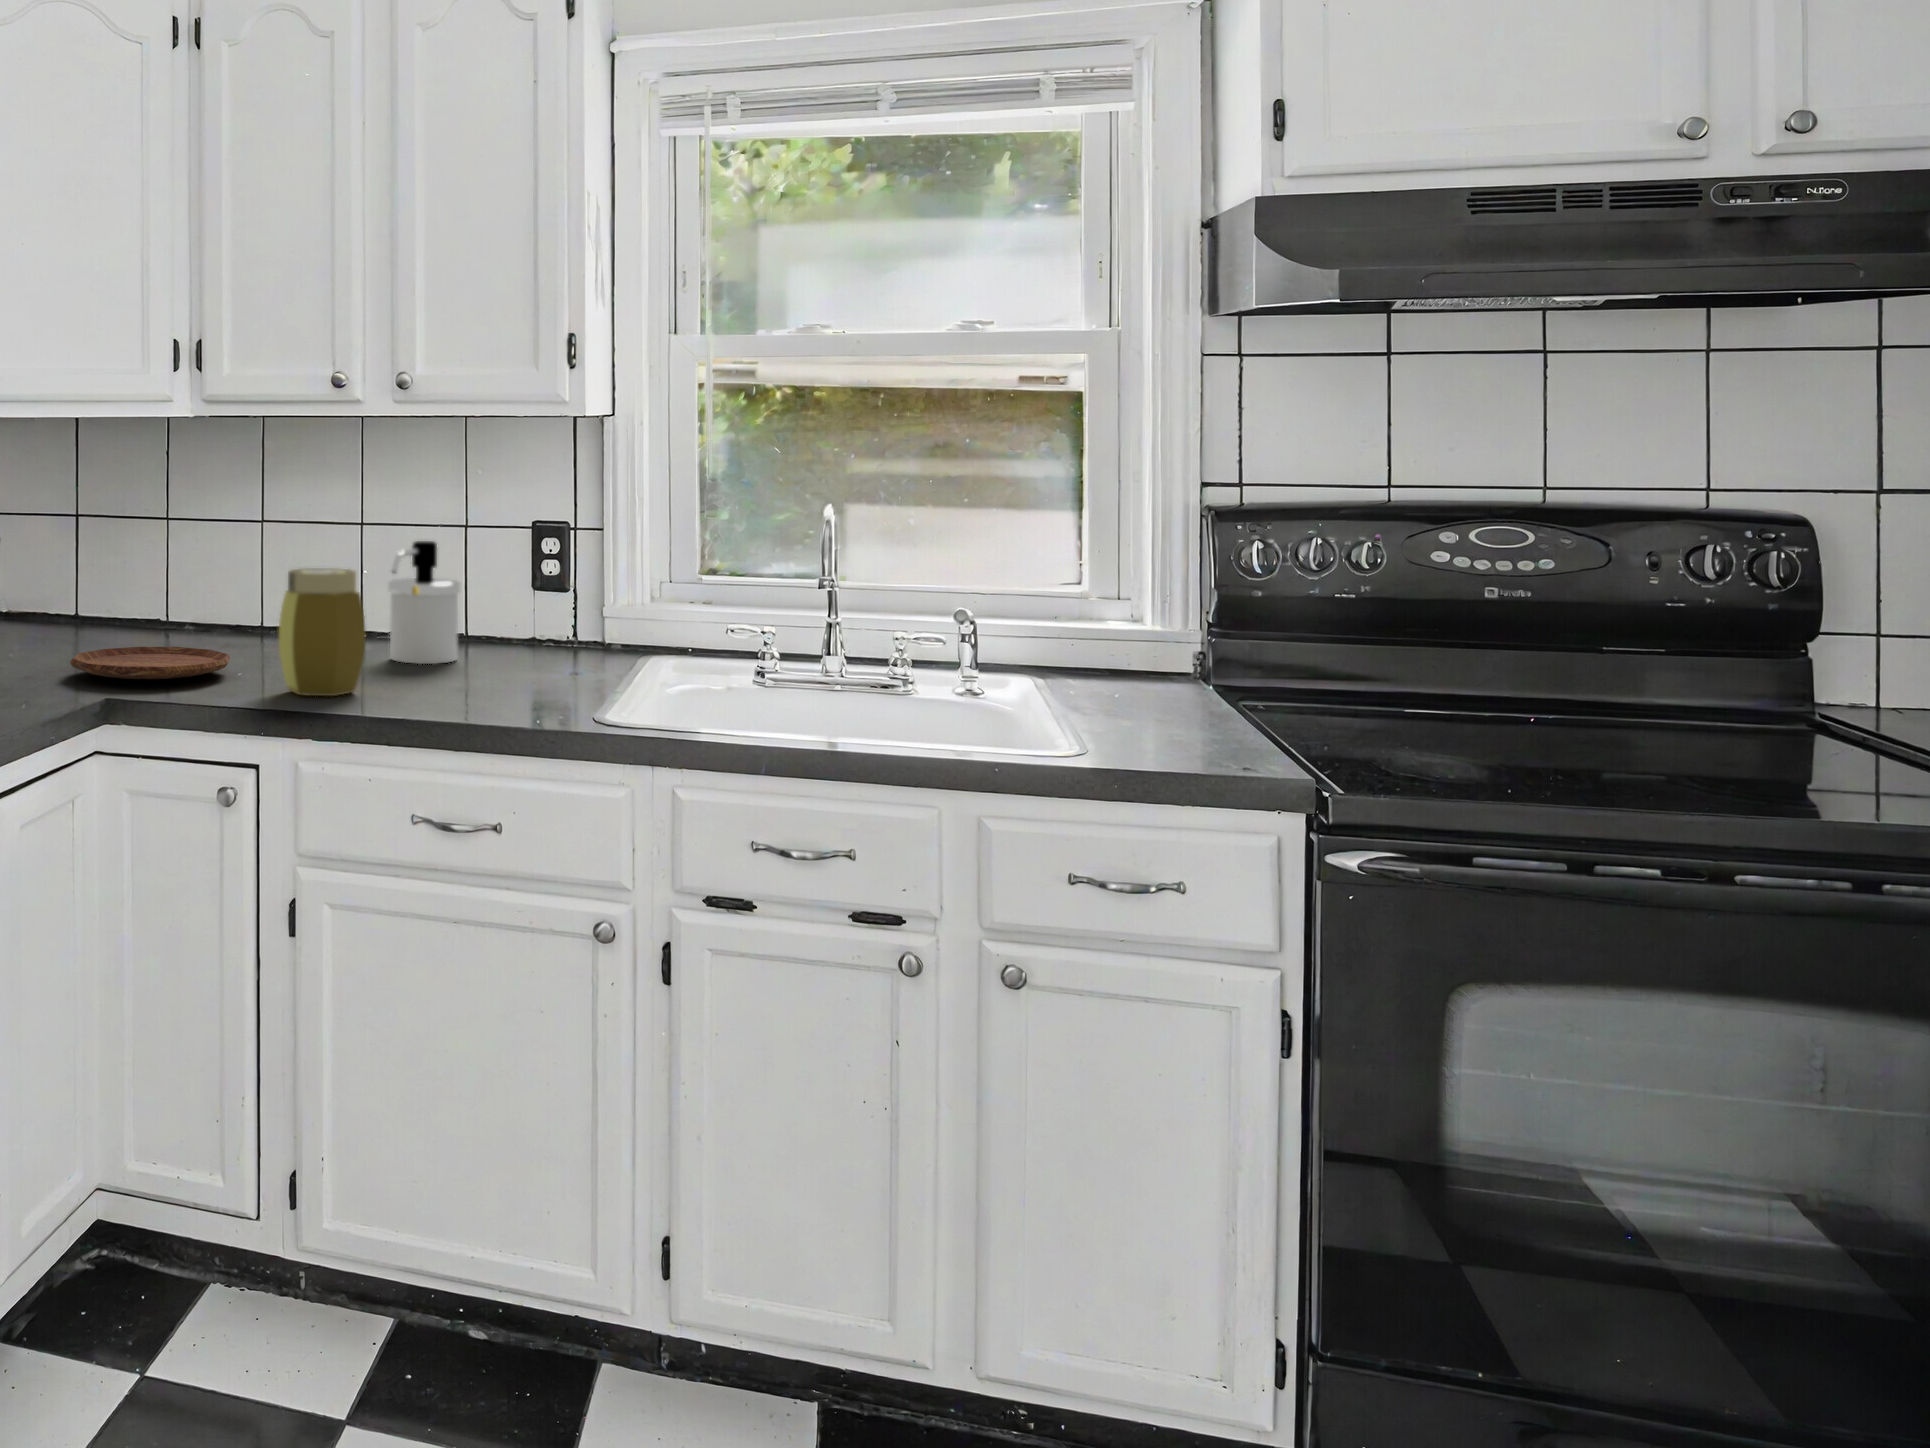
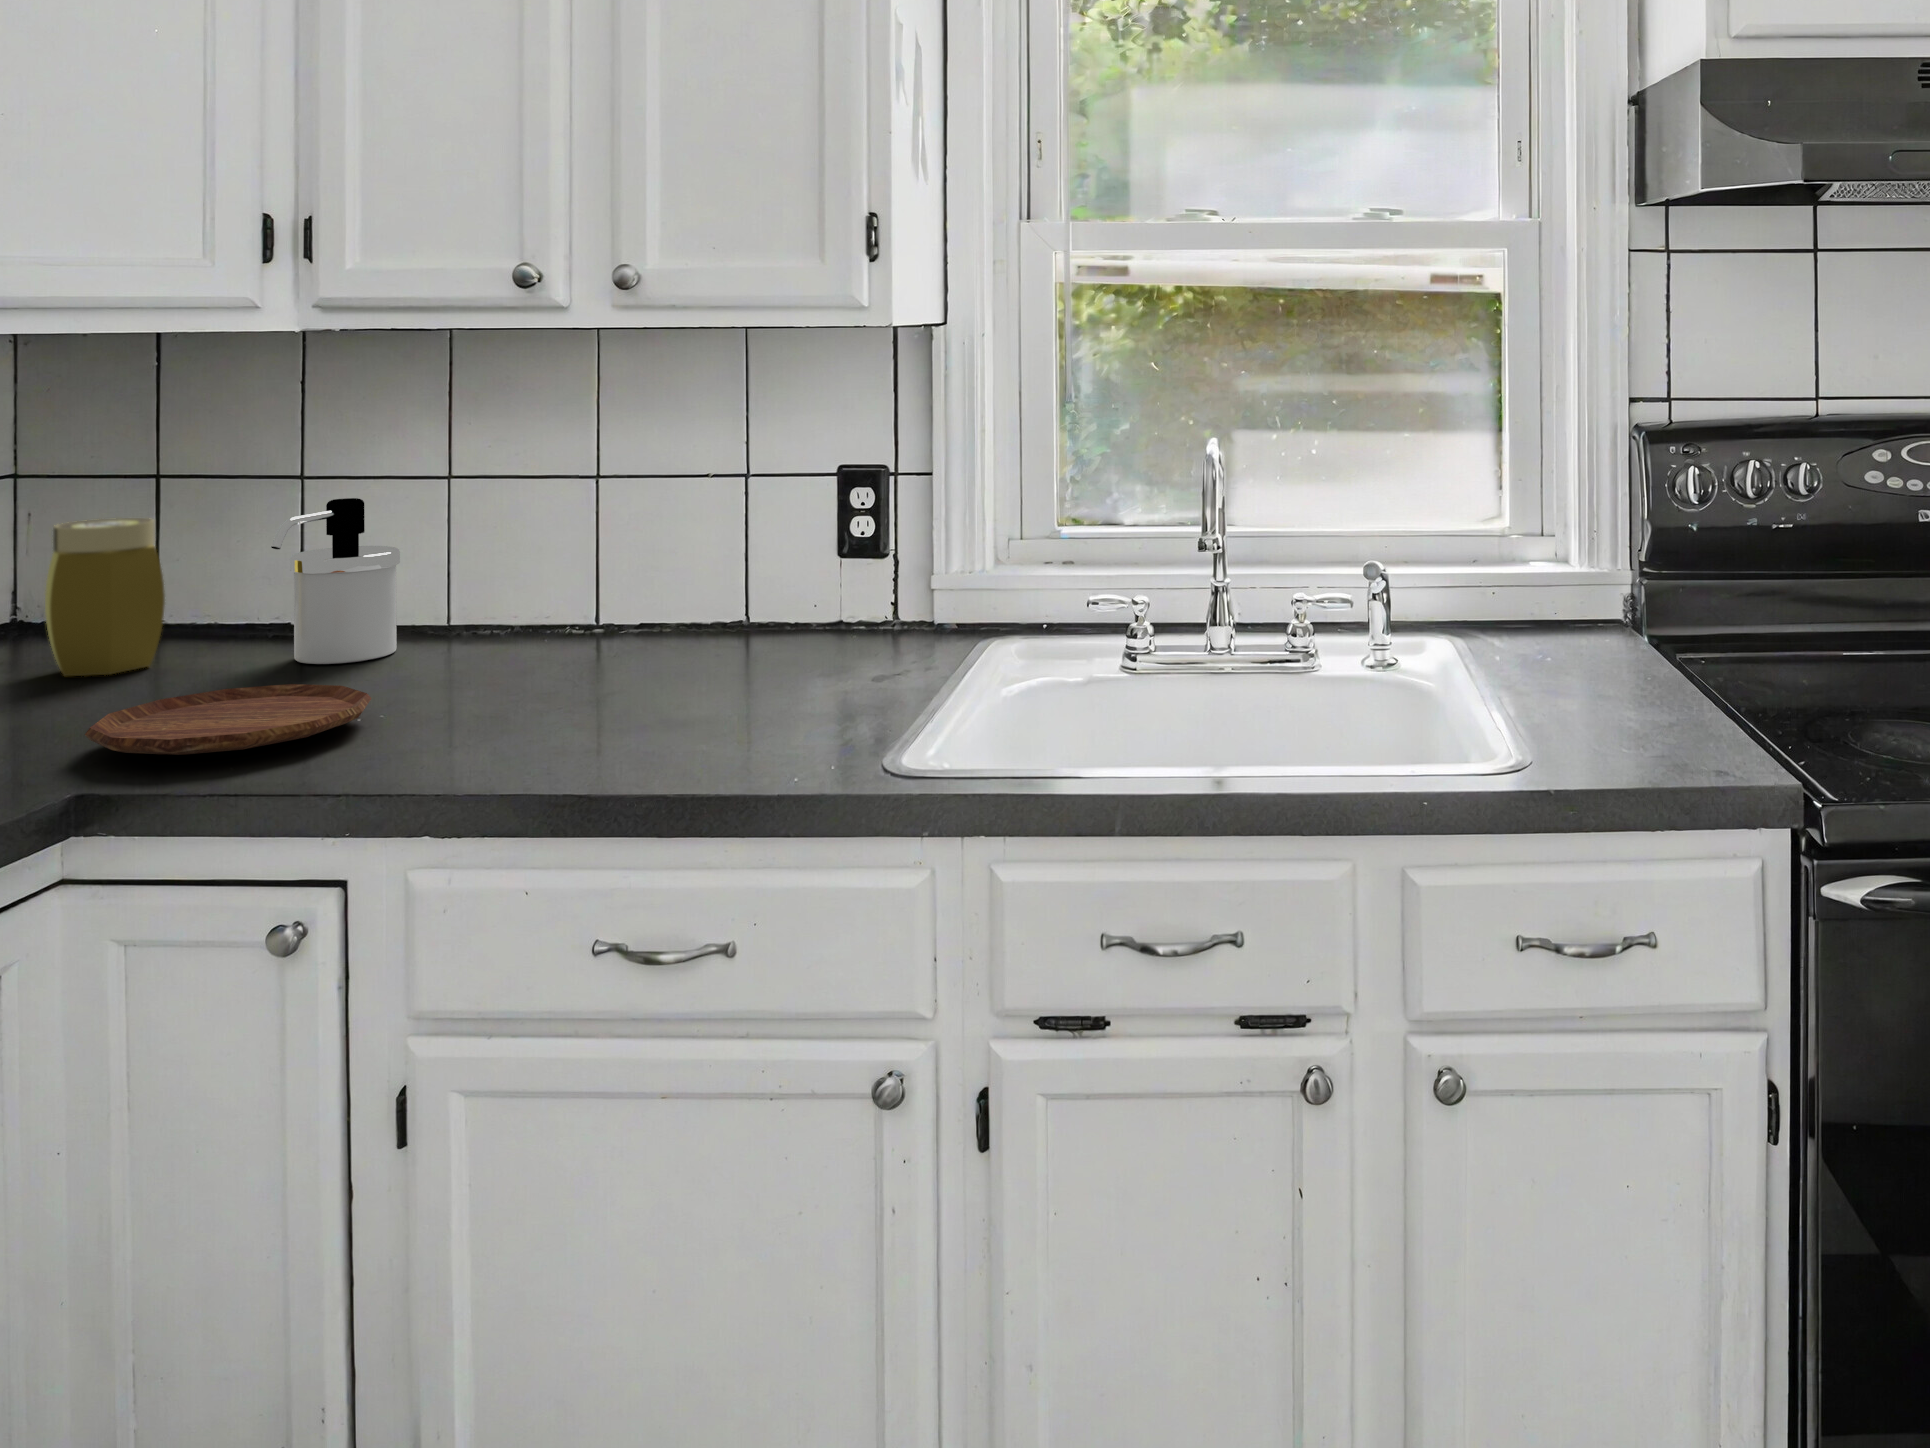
soap dispenser: present [388,541,460,664] -> present [271,498,400,664]
jar: present [279,568,366,696] -> present [45,518,165,676]

